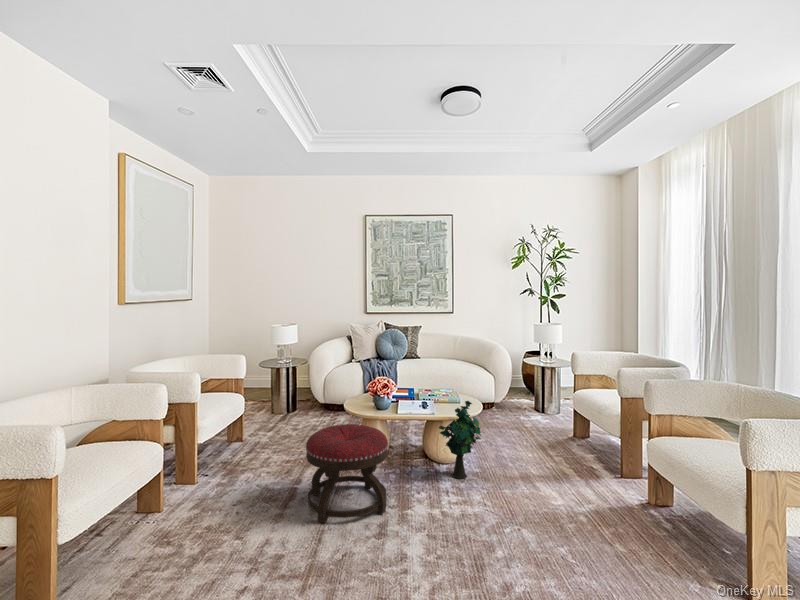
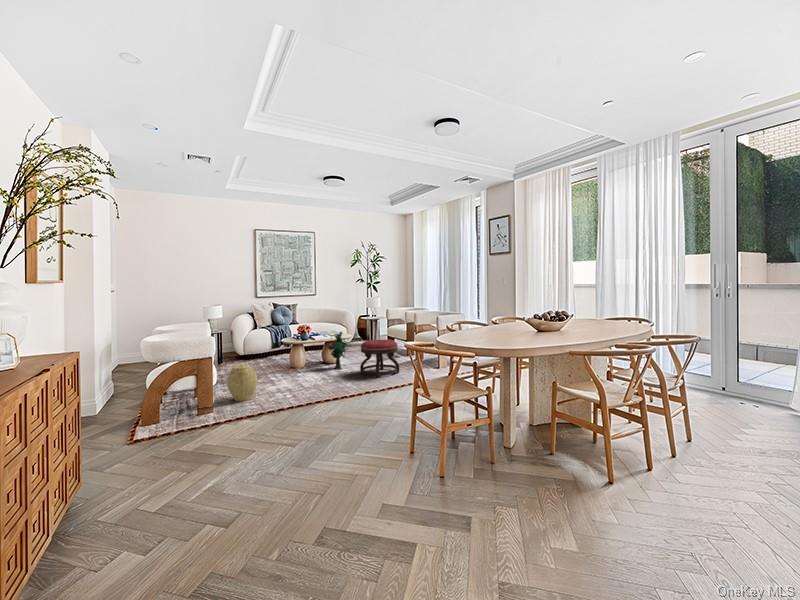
ottoman: present [306,424,388,523] -> present [360,339,399,378]
woven basket: none [183,479,250,569] -> present [227,365,257,401]

